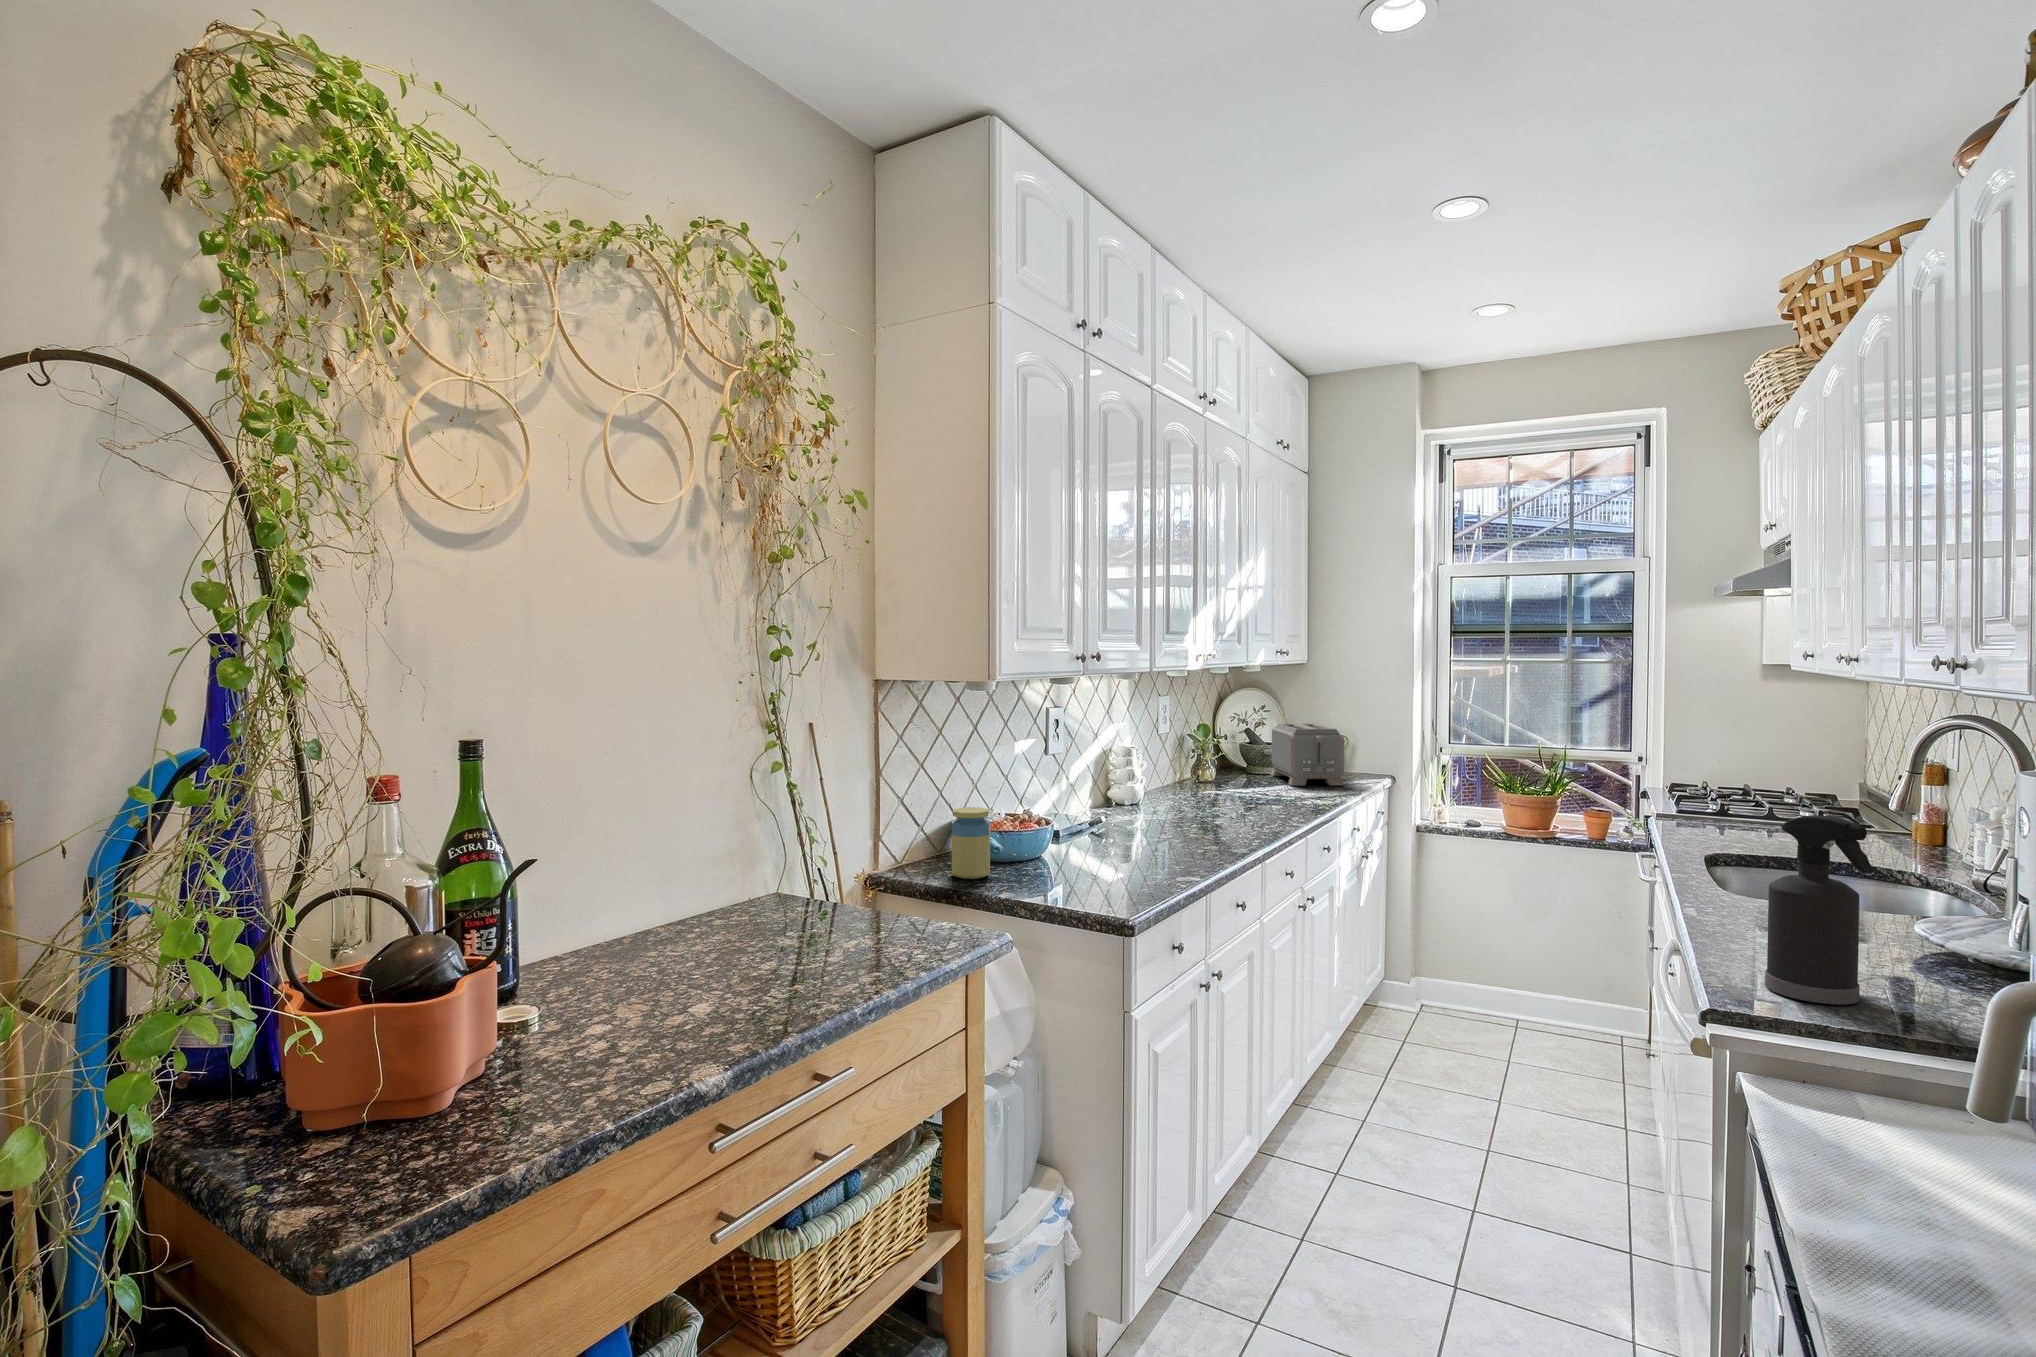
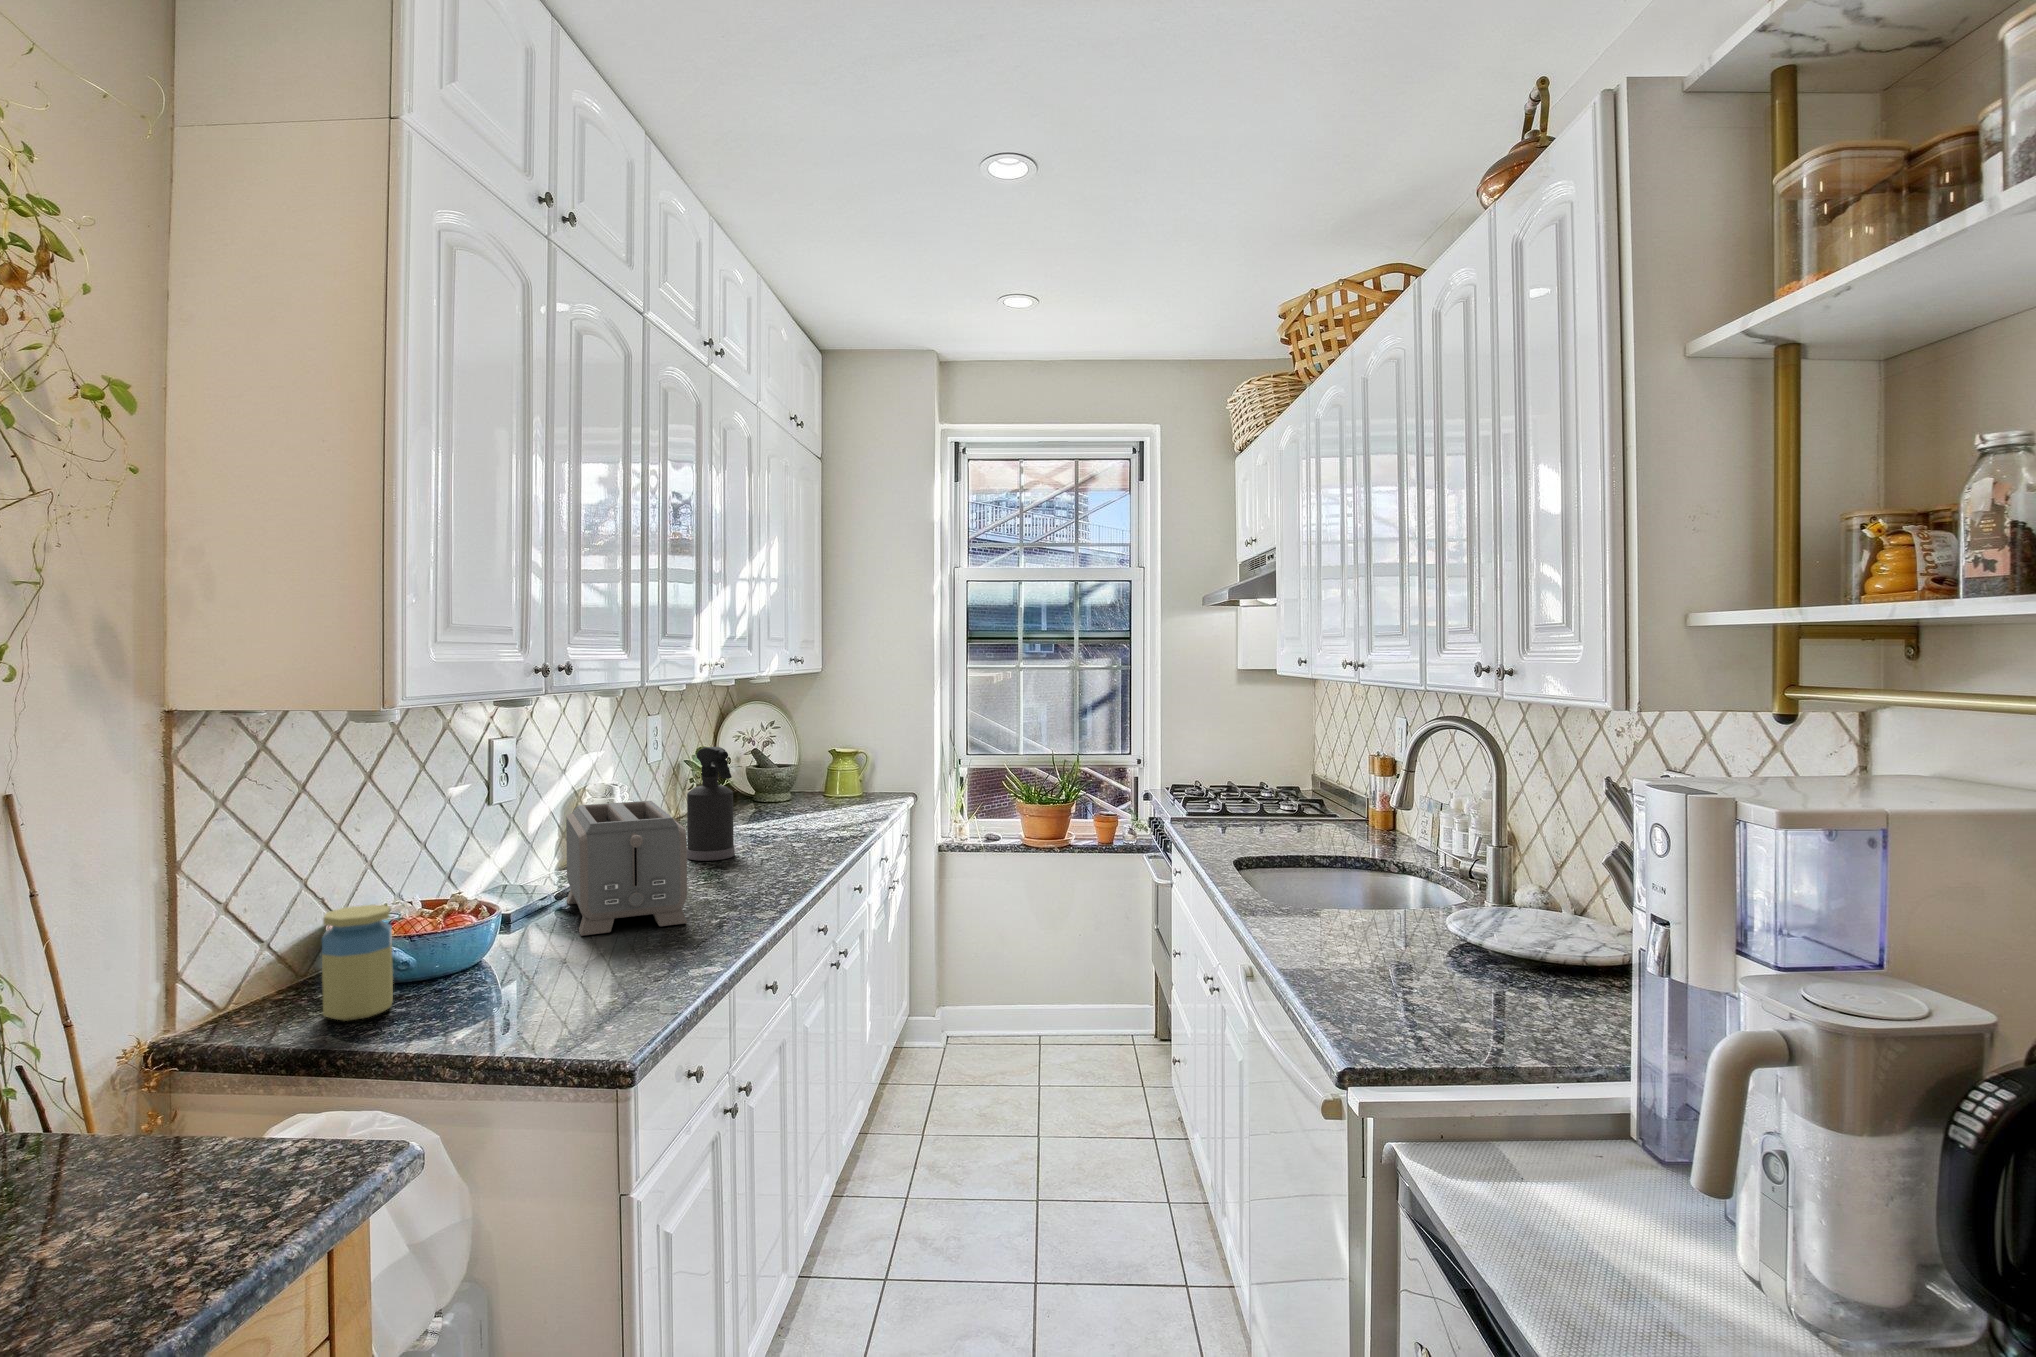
toaster: present [1271,724,1344,786] -> present [566,801,687,936]
spray bottle: present [1765,815,1875,1005] -> present [687,747,735,861]

